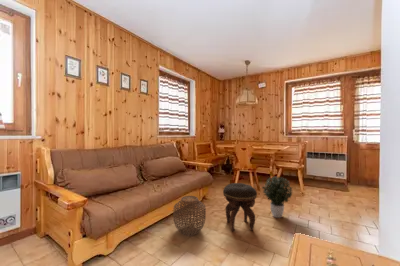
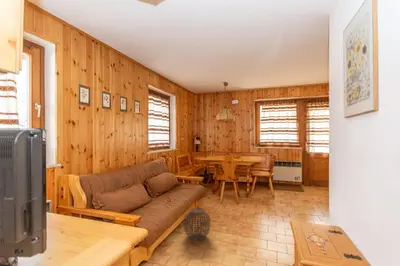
potted plant: present [262,177,292,218] -> none [247,186,271,220]
footstool: present [223,183,257,231] -> none [220,194,247,234]

